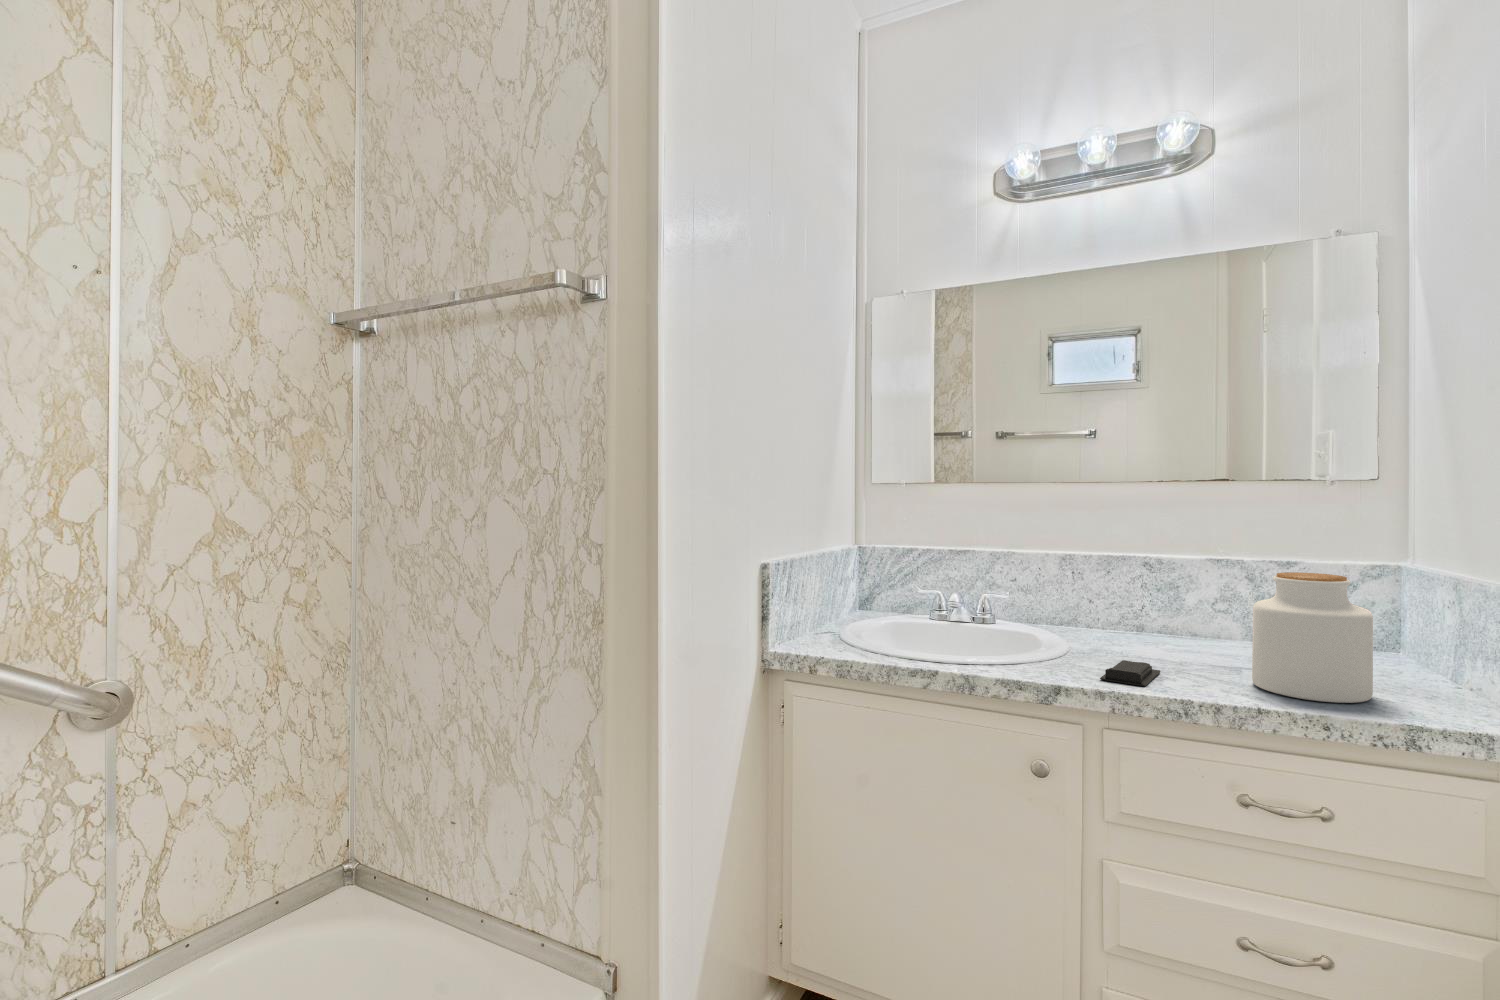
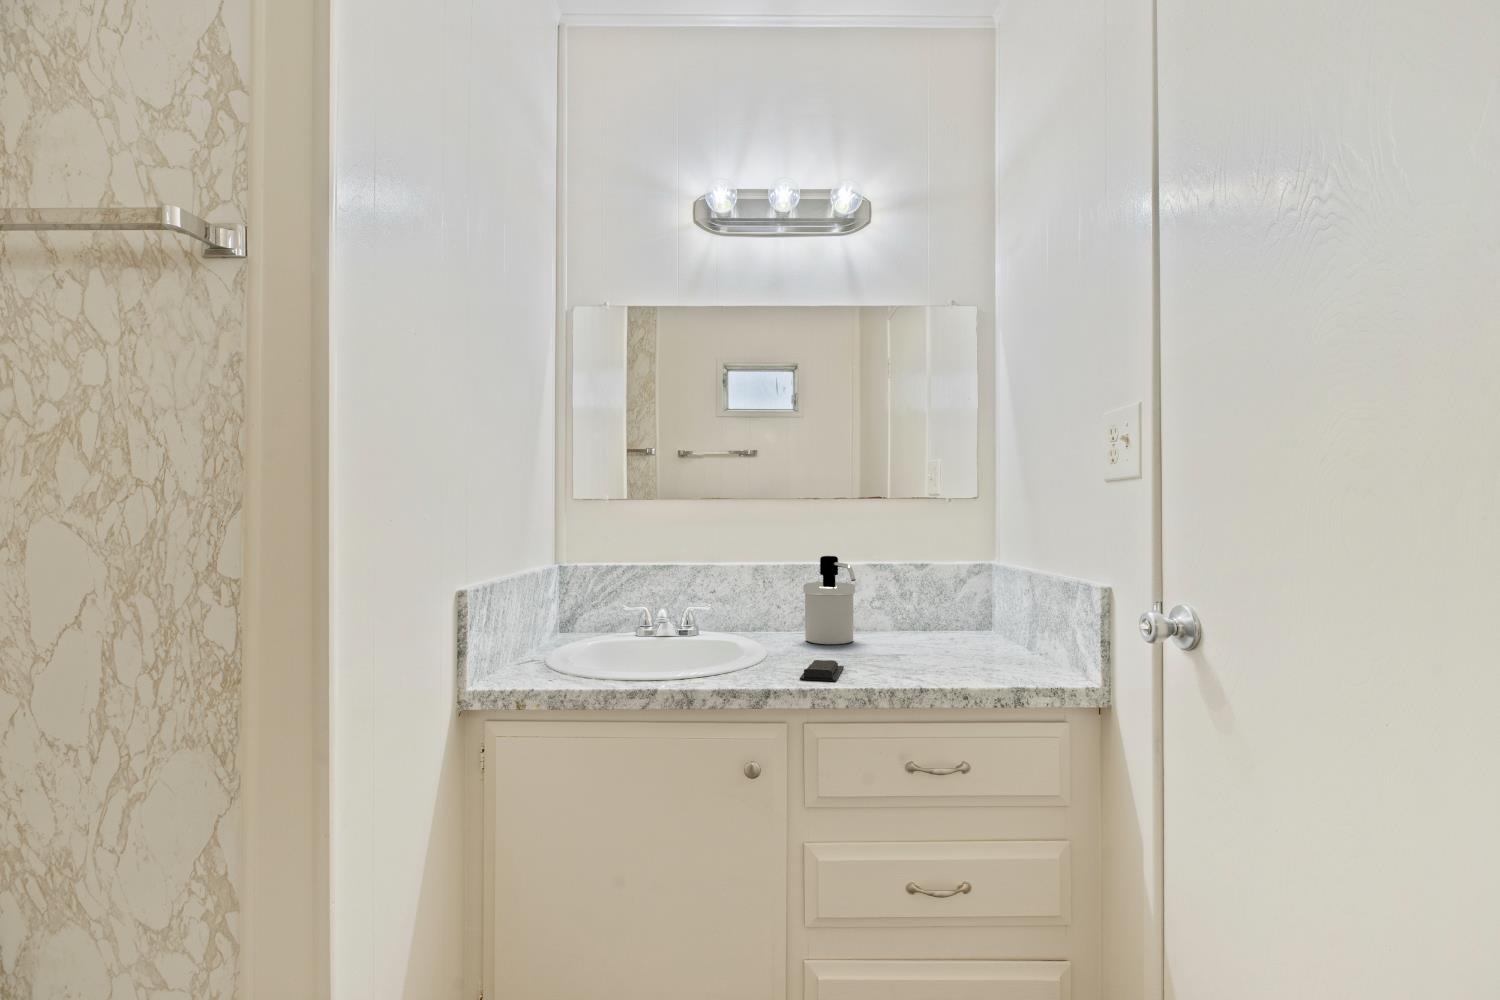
soap dispenser: none [1119,545,1186,646] -> present [803,556,855,644]
jar: present [1252,572,1373,703] -> none [911,575,991,679]

